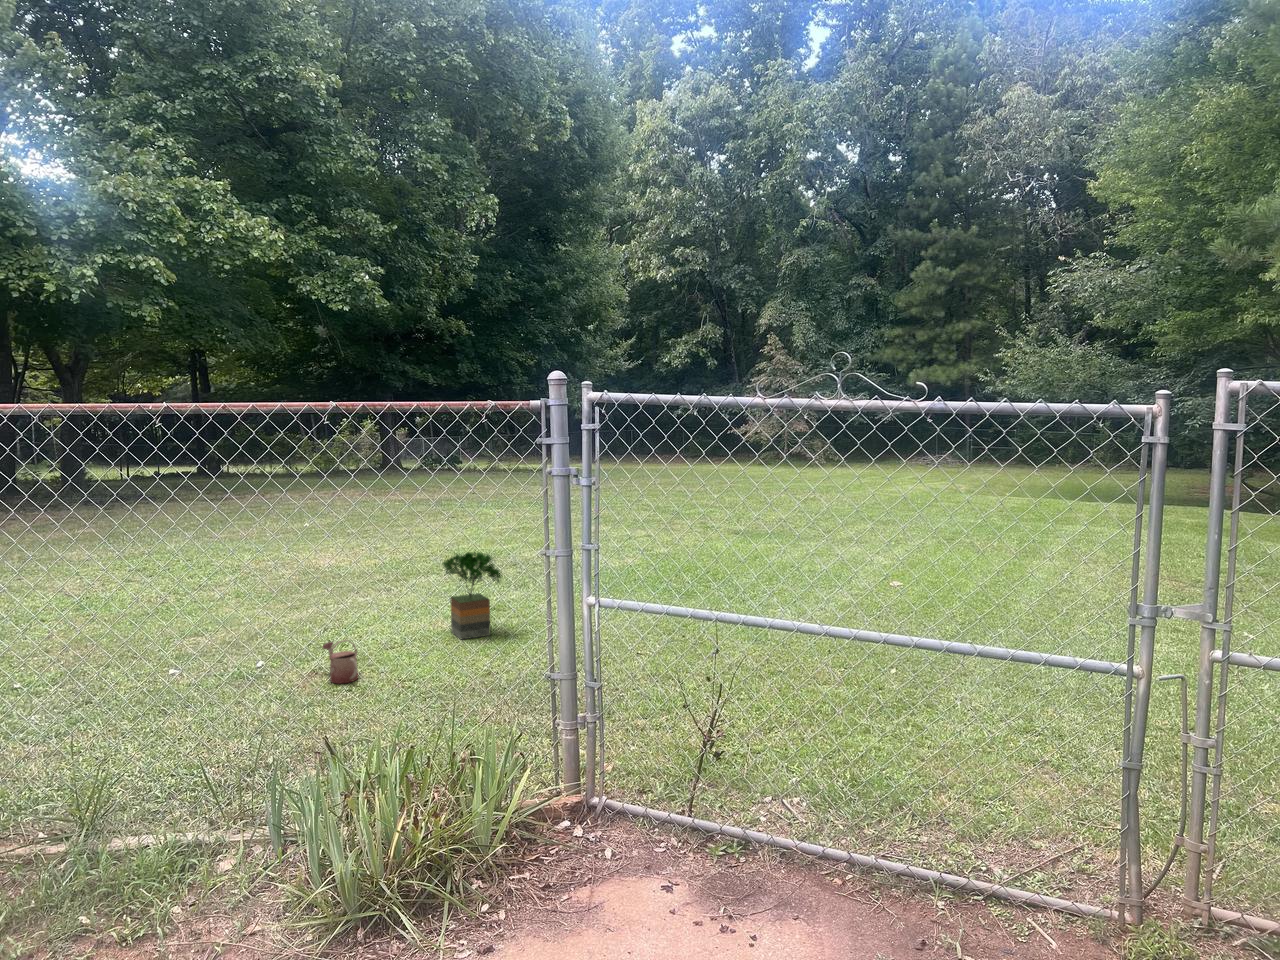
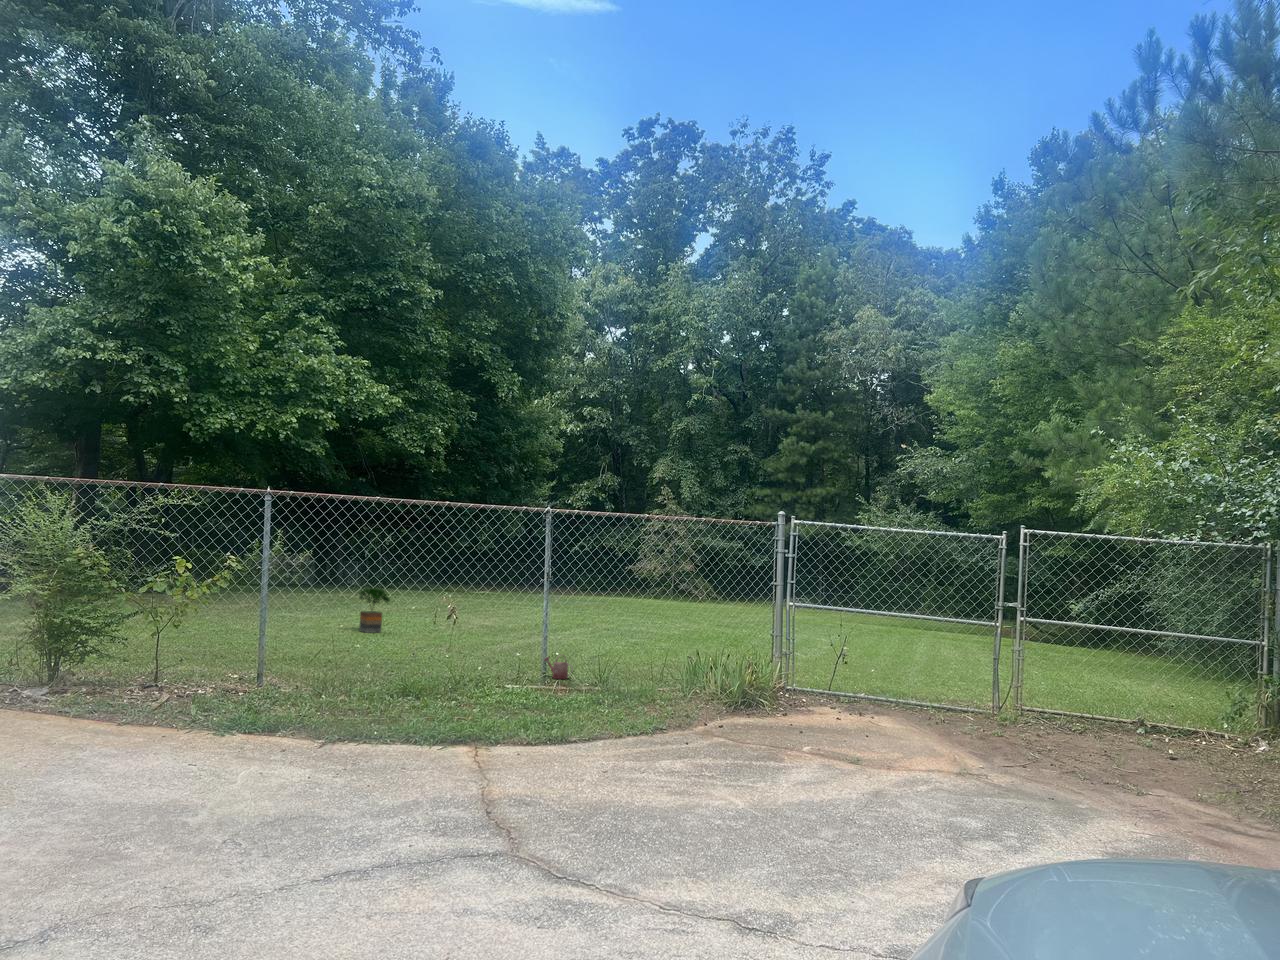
potted tree: present [442,552,502,639] -> present [359,588,390,633]

